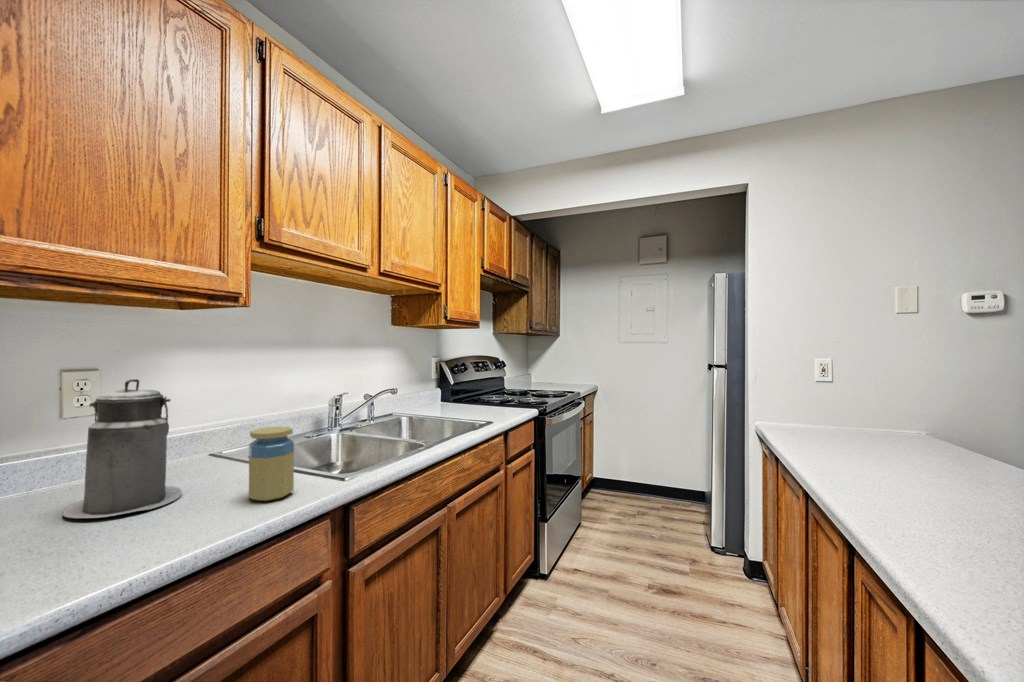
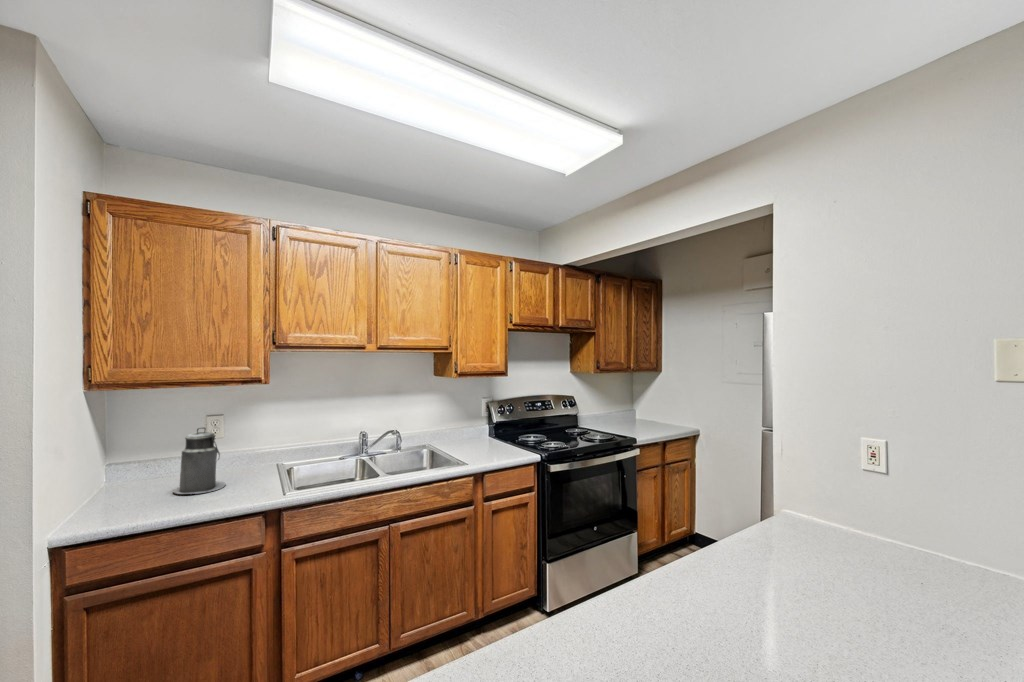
jar: present [249,426,294,501] -> none [231,458,257,499]

